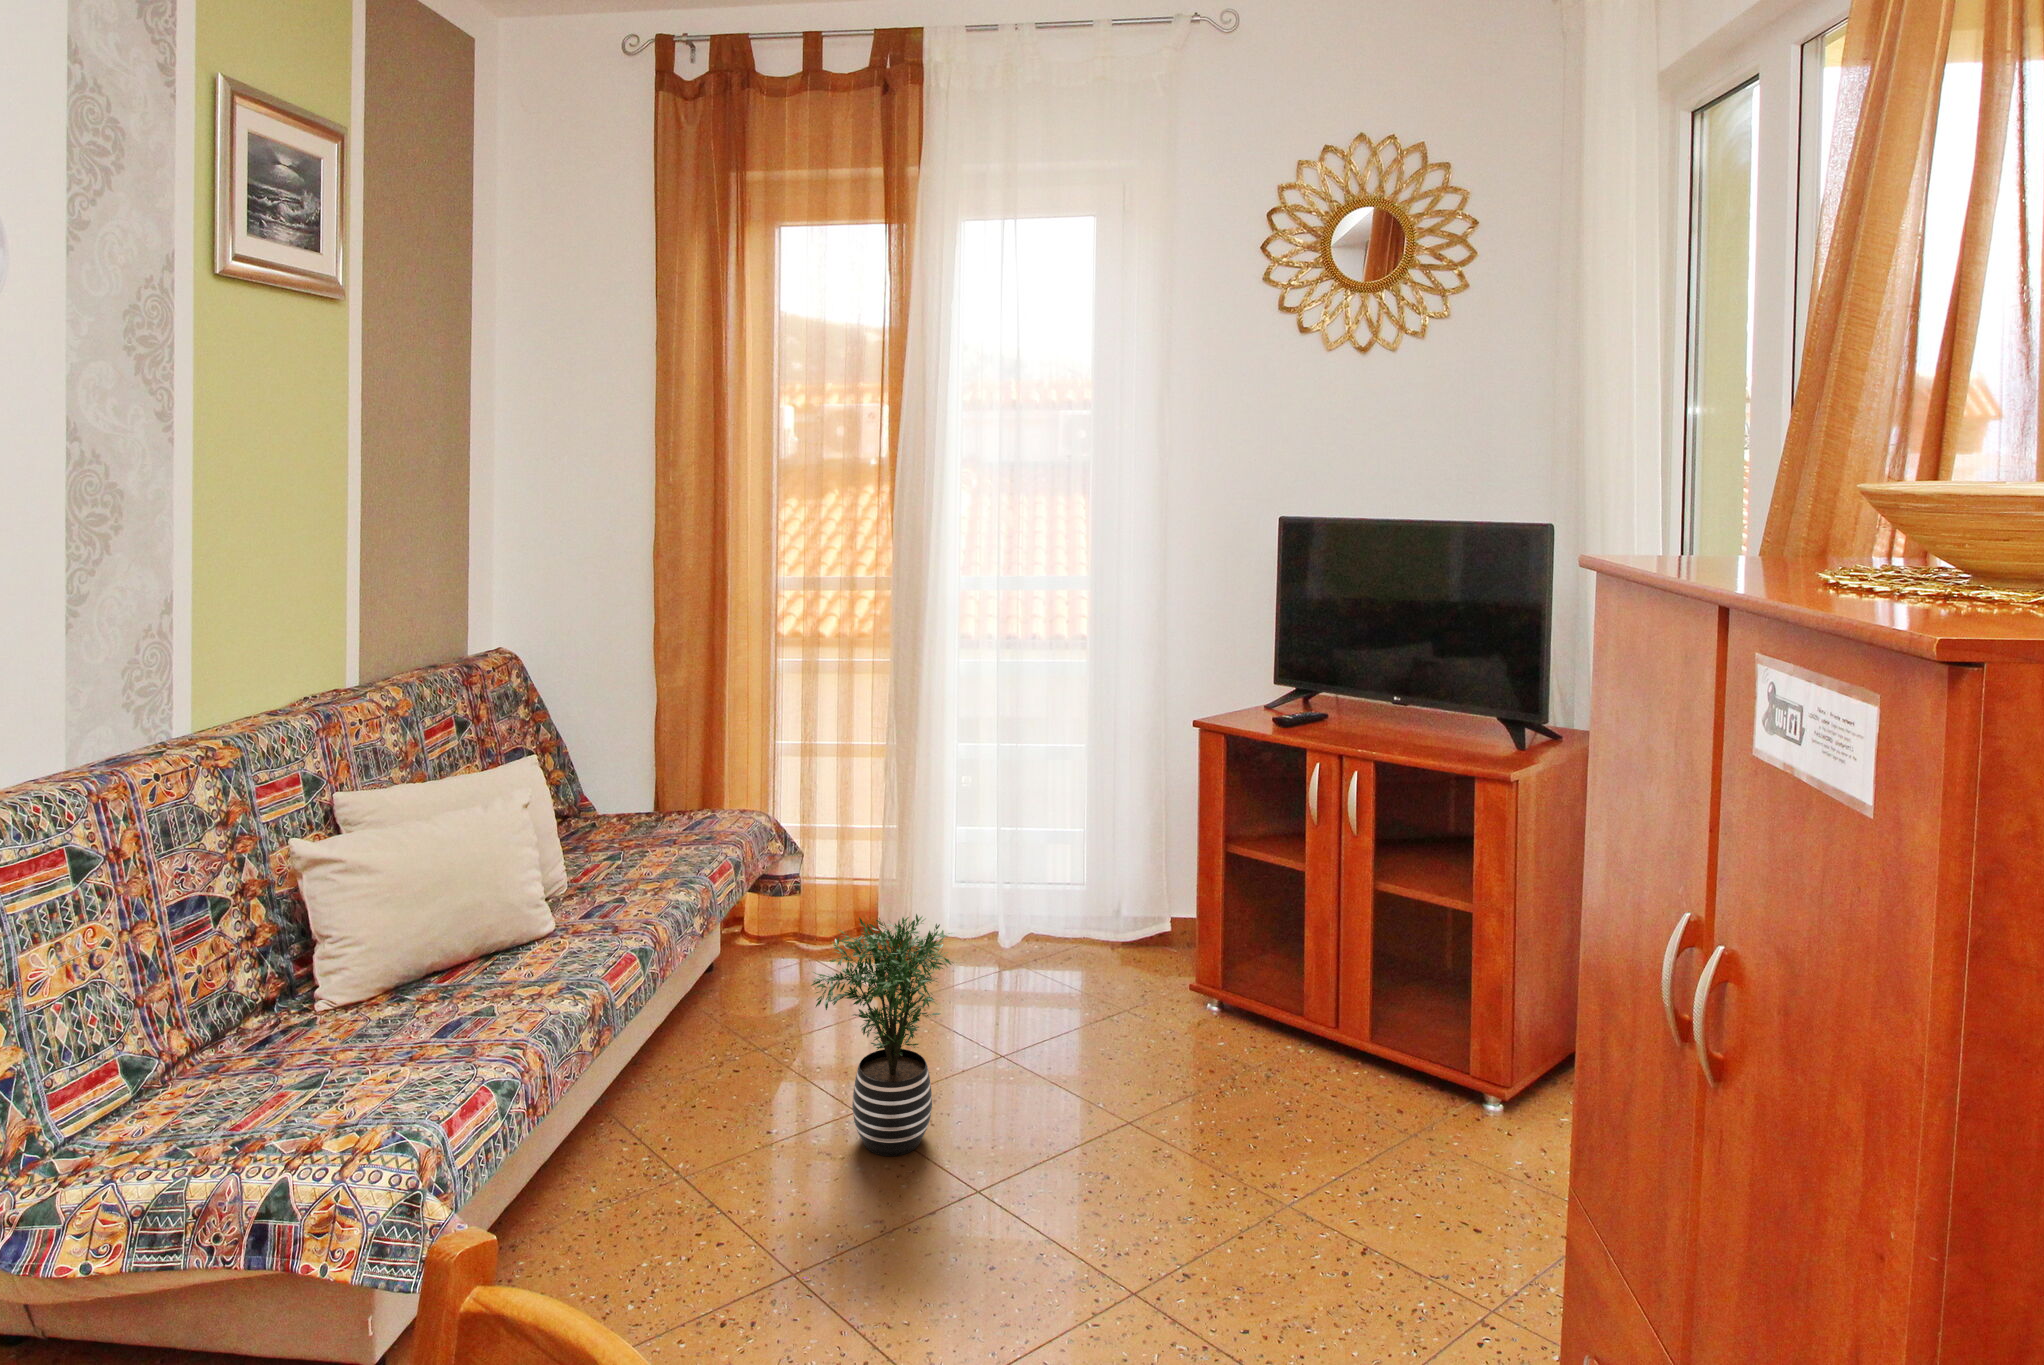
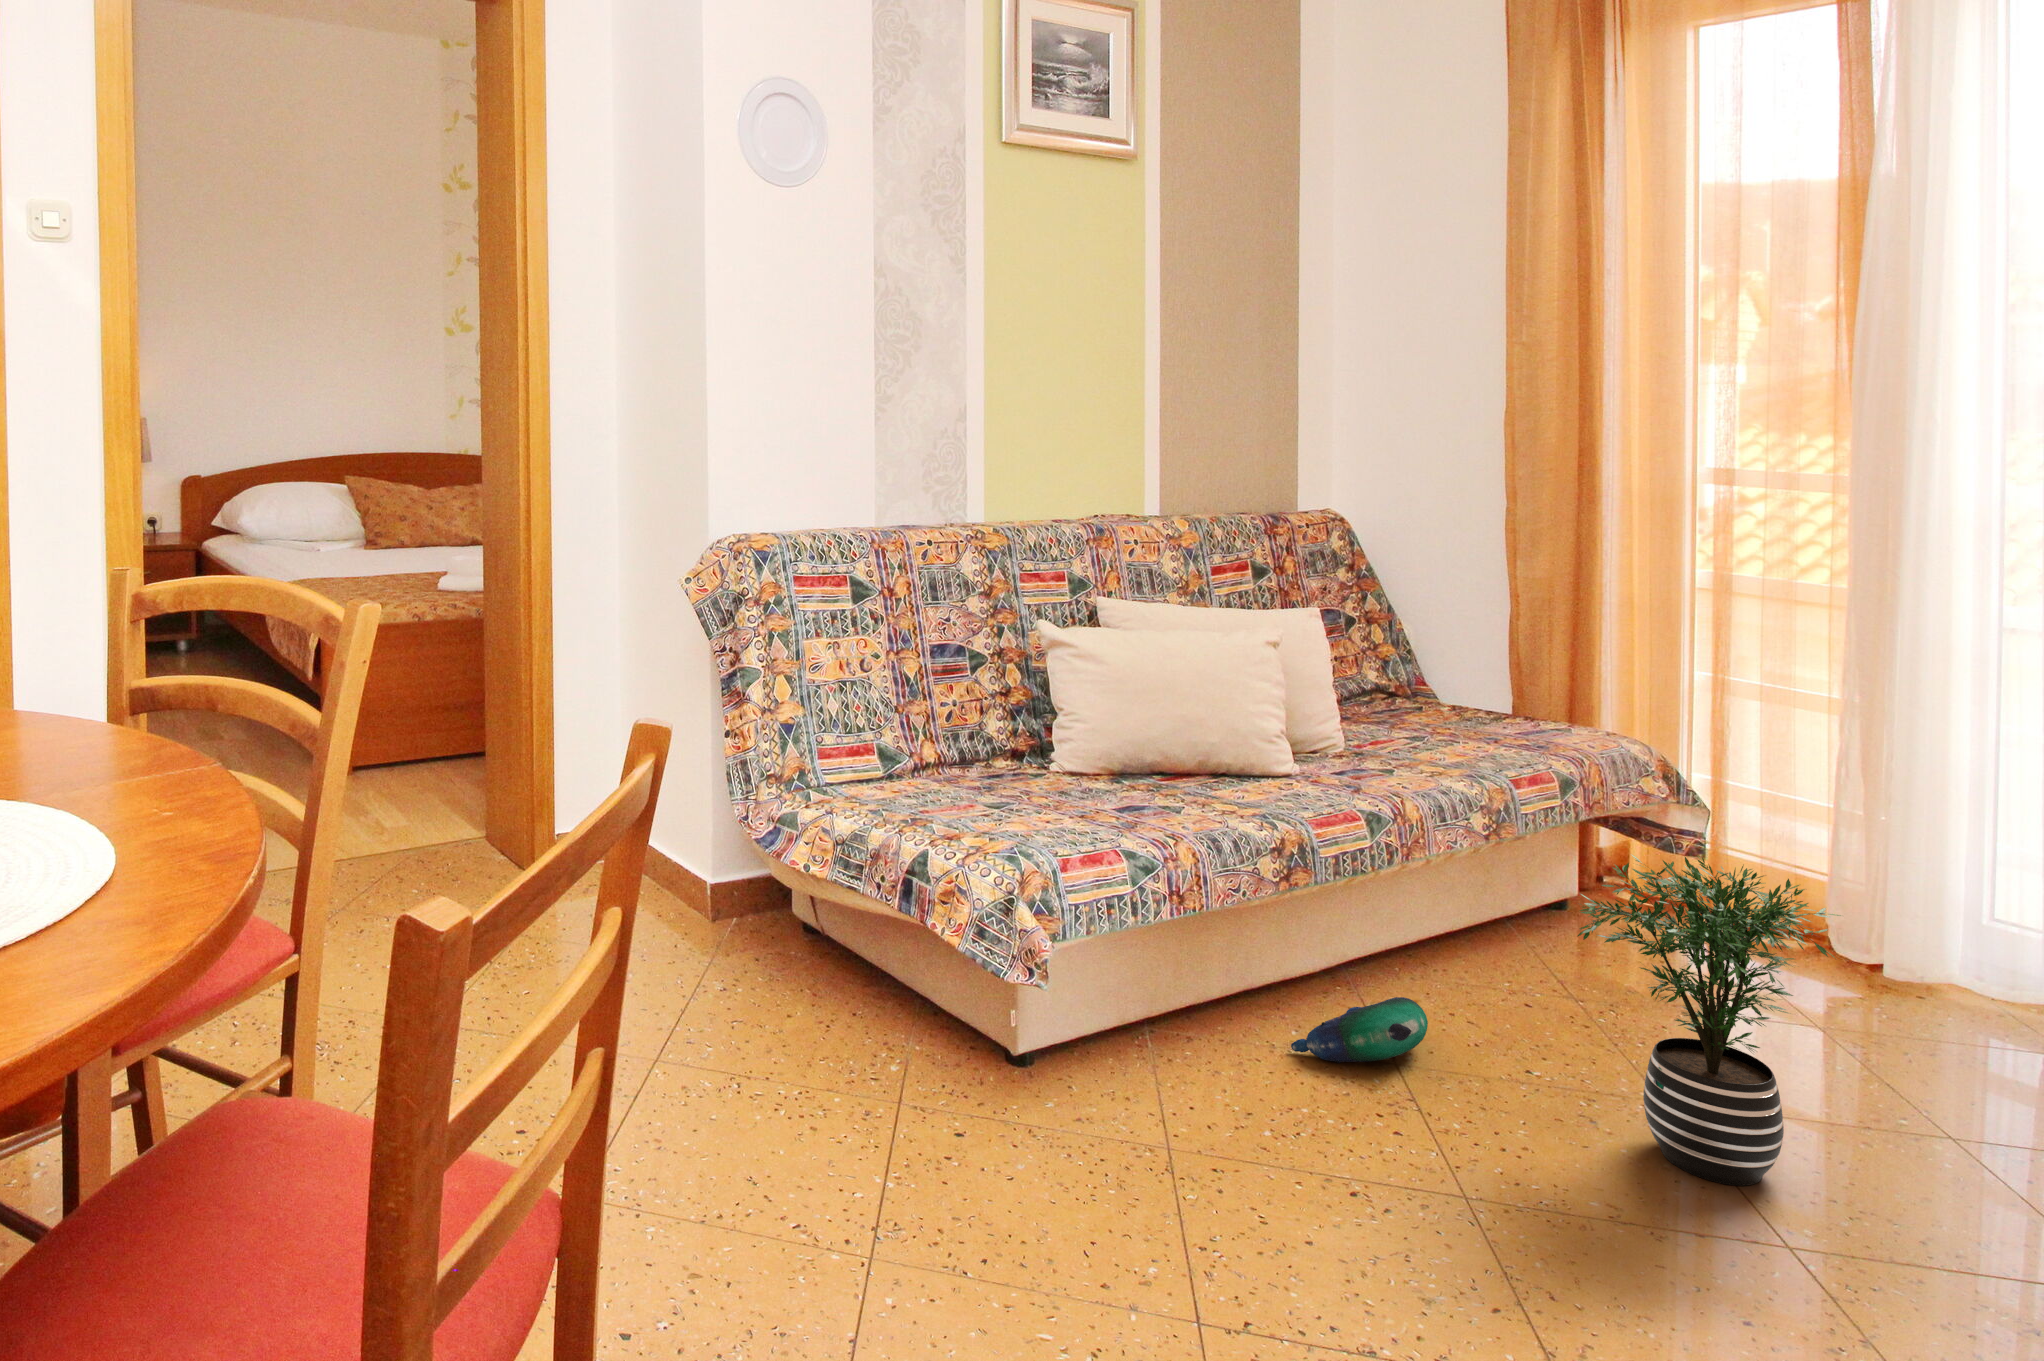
plush toy: none [602,1100,696,1198] -> present [1291,997,1428,1063]

